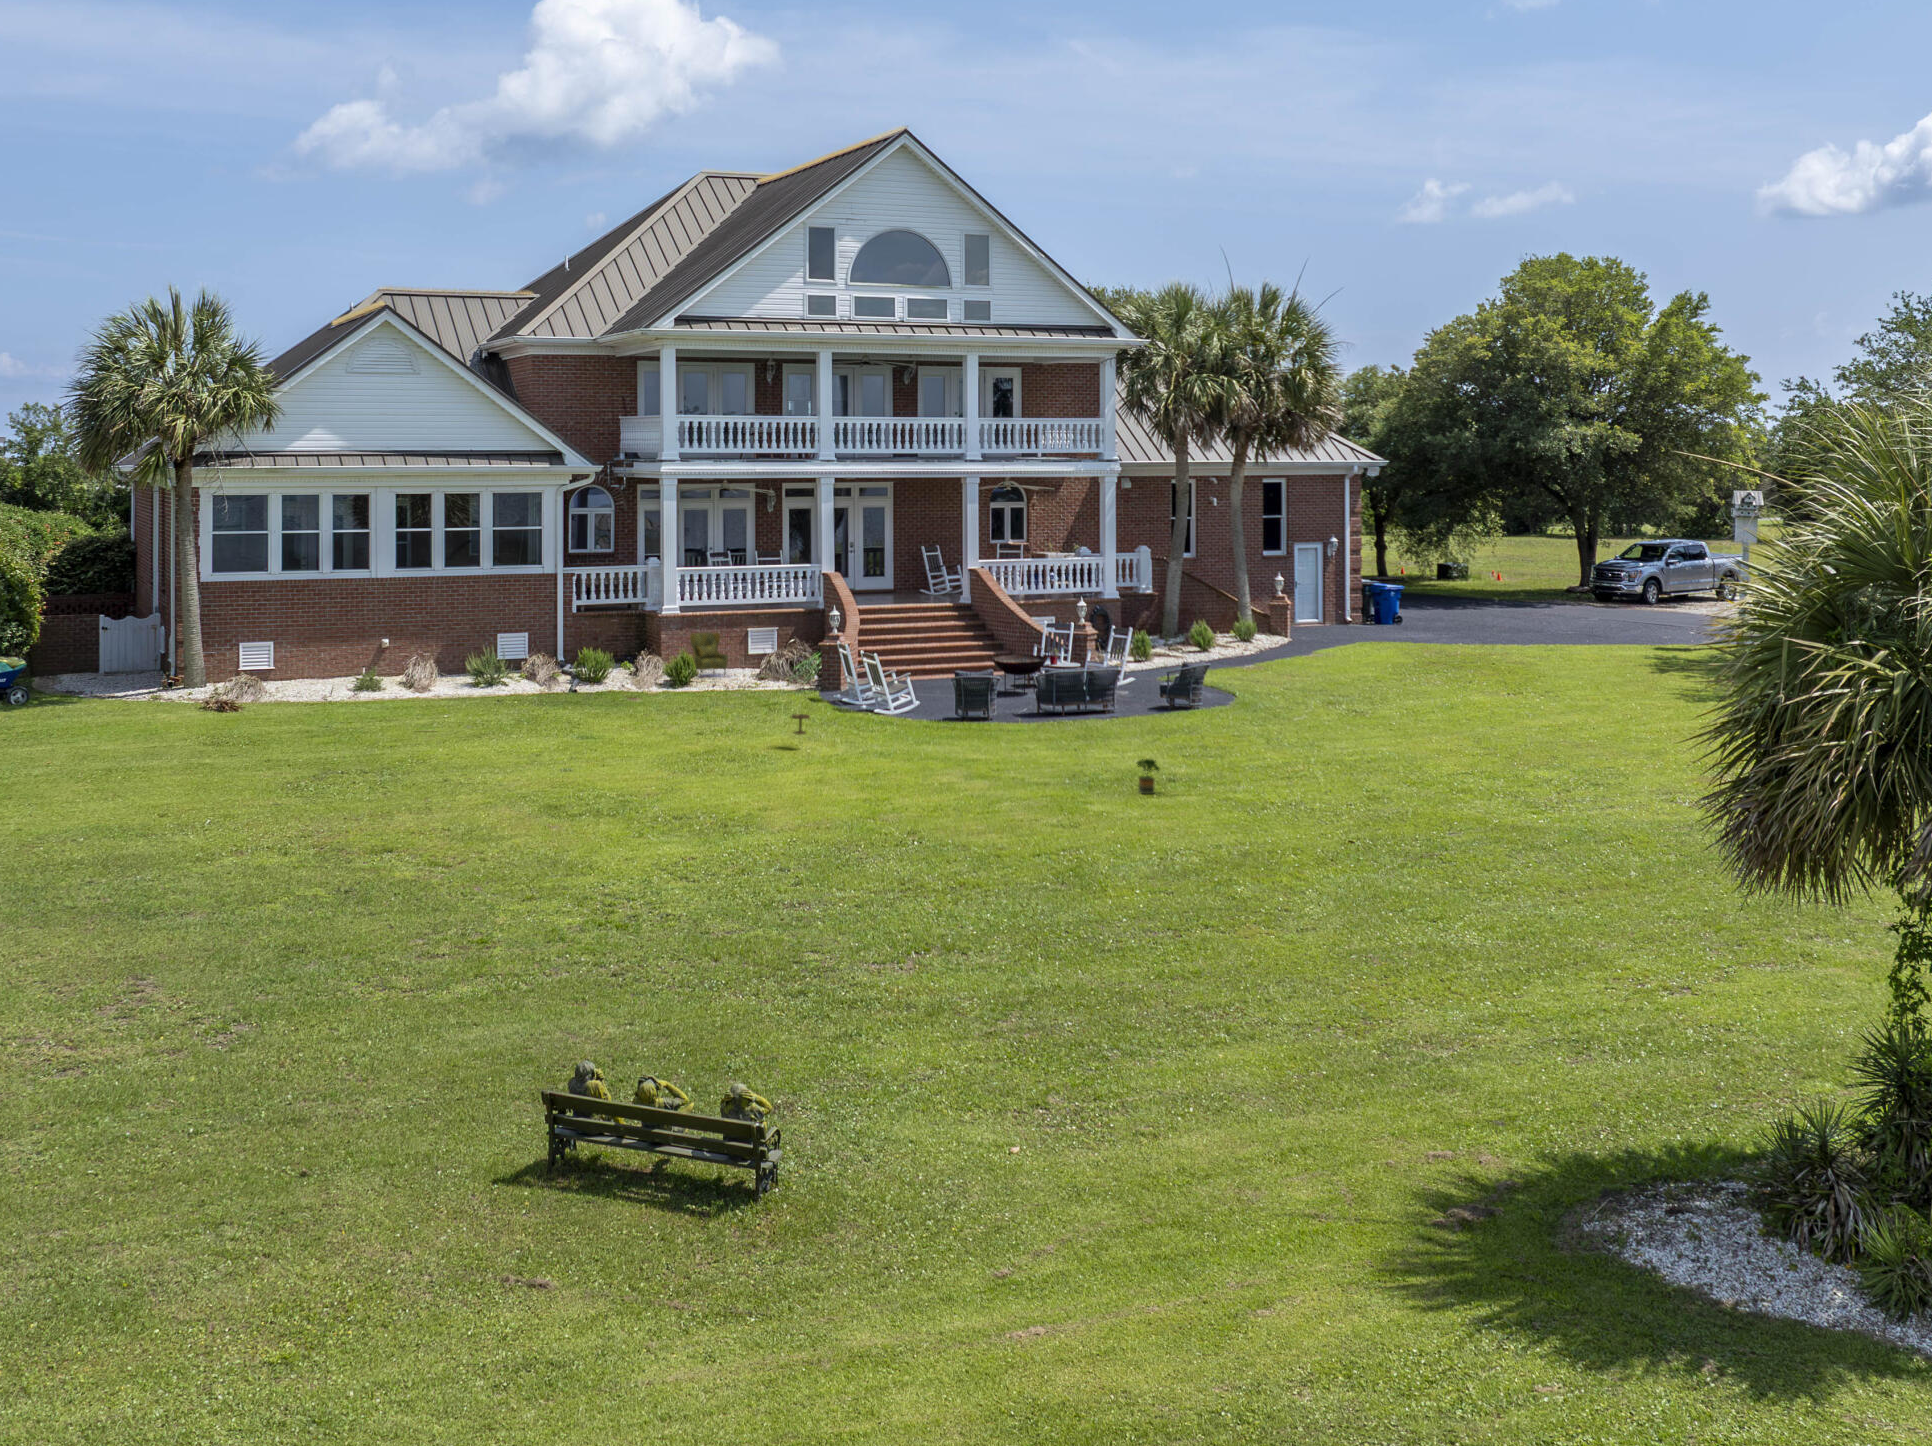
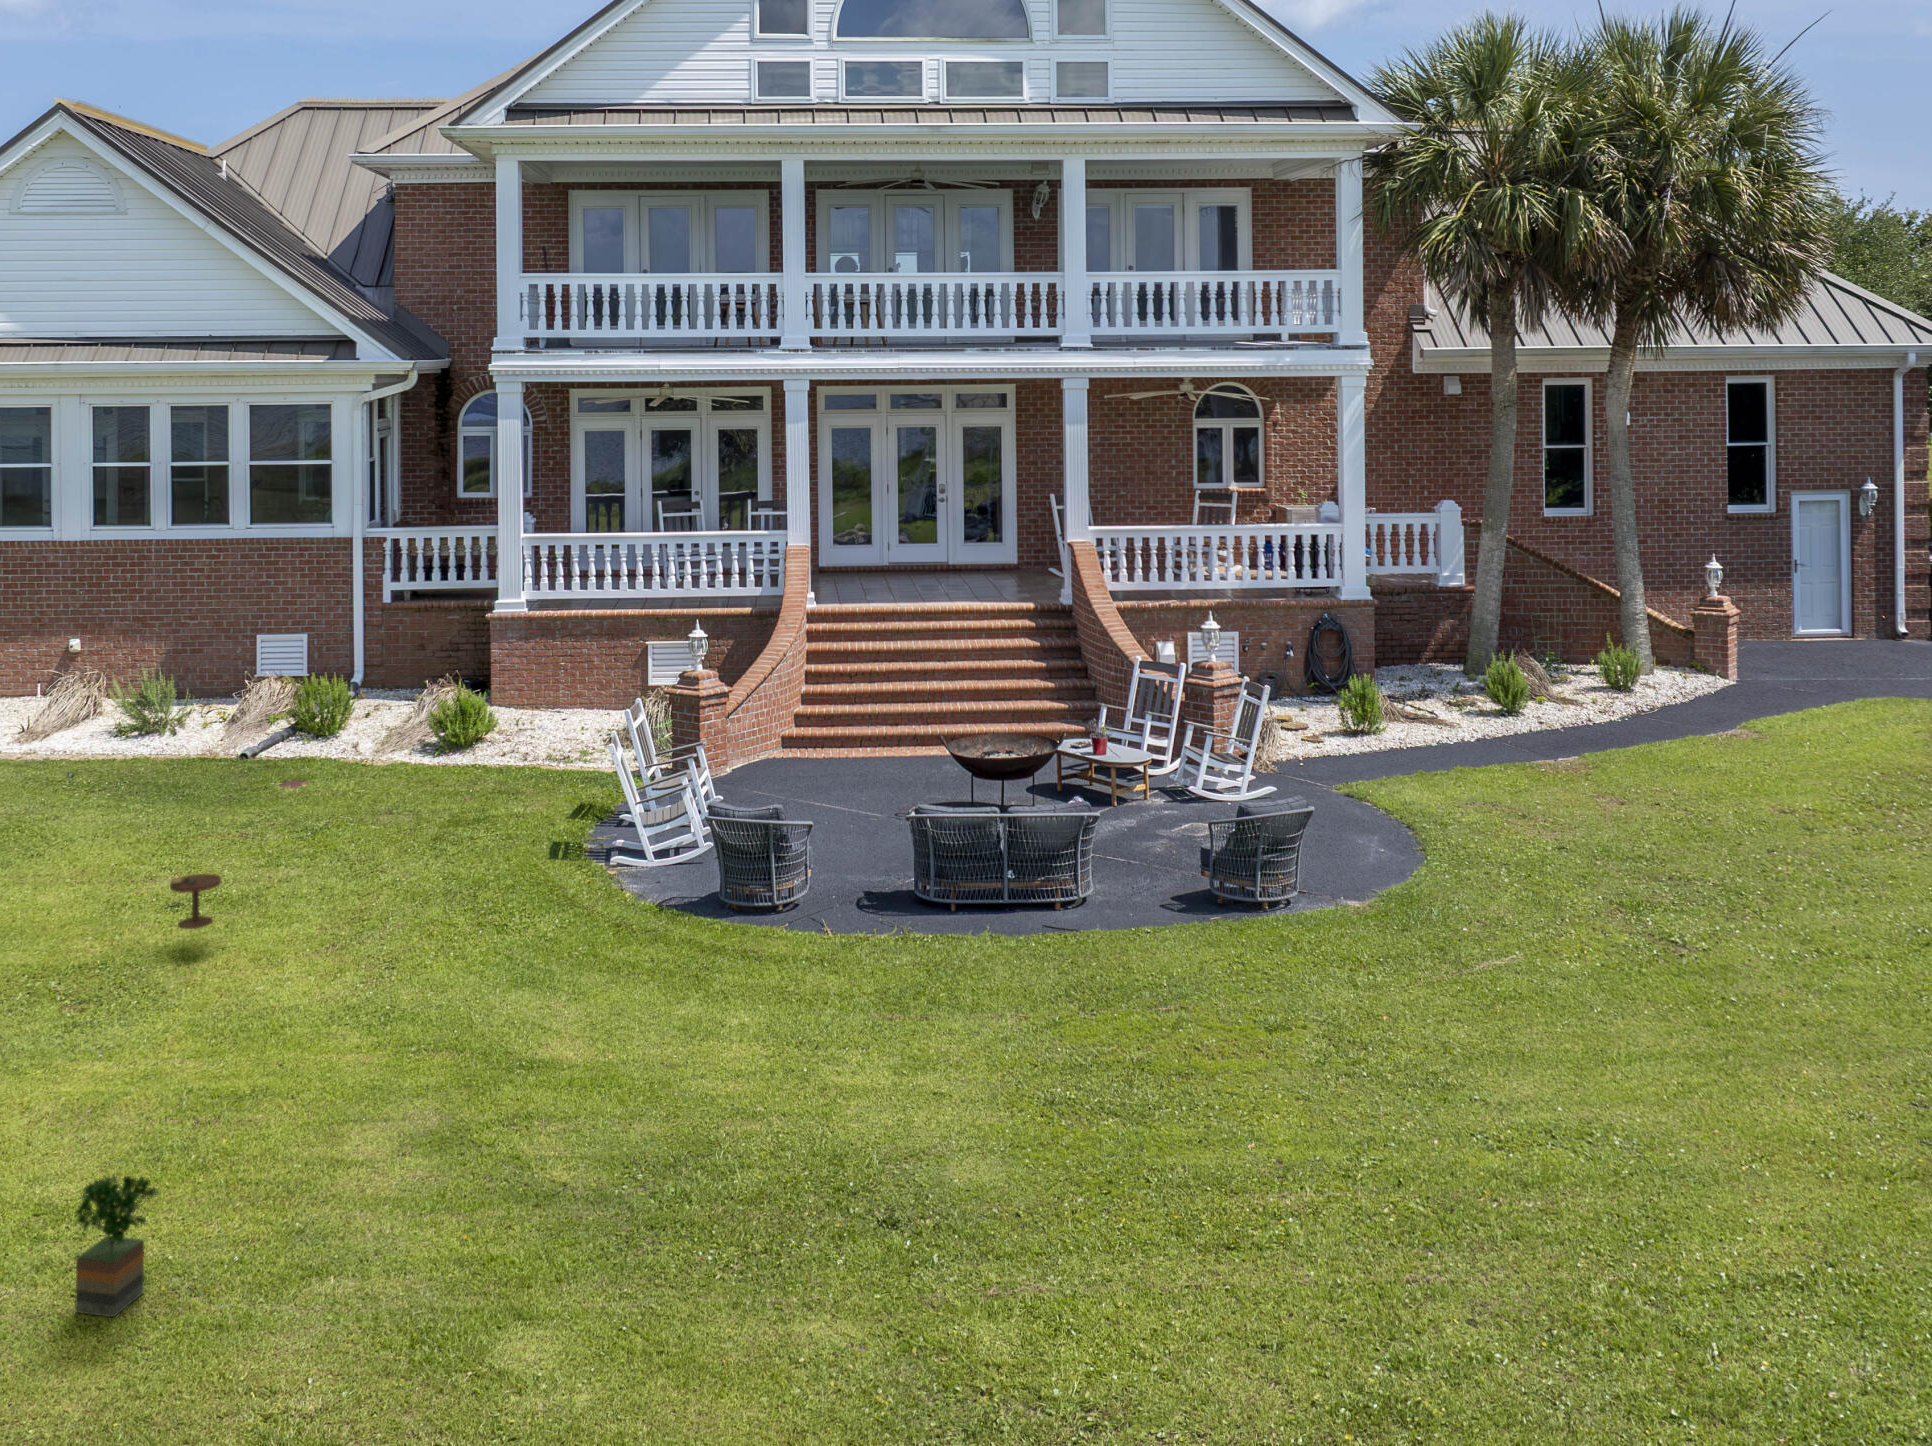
armchair: present [690,633,728,671] -> none [522,641,583,722]
potted tree: present [1137,759,1159,794] -> present [75,1176,159,1317]

